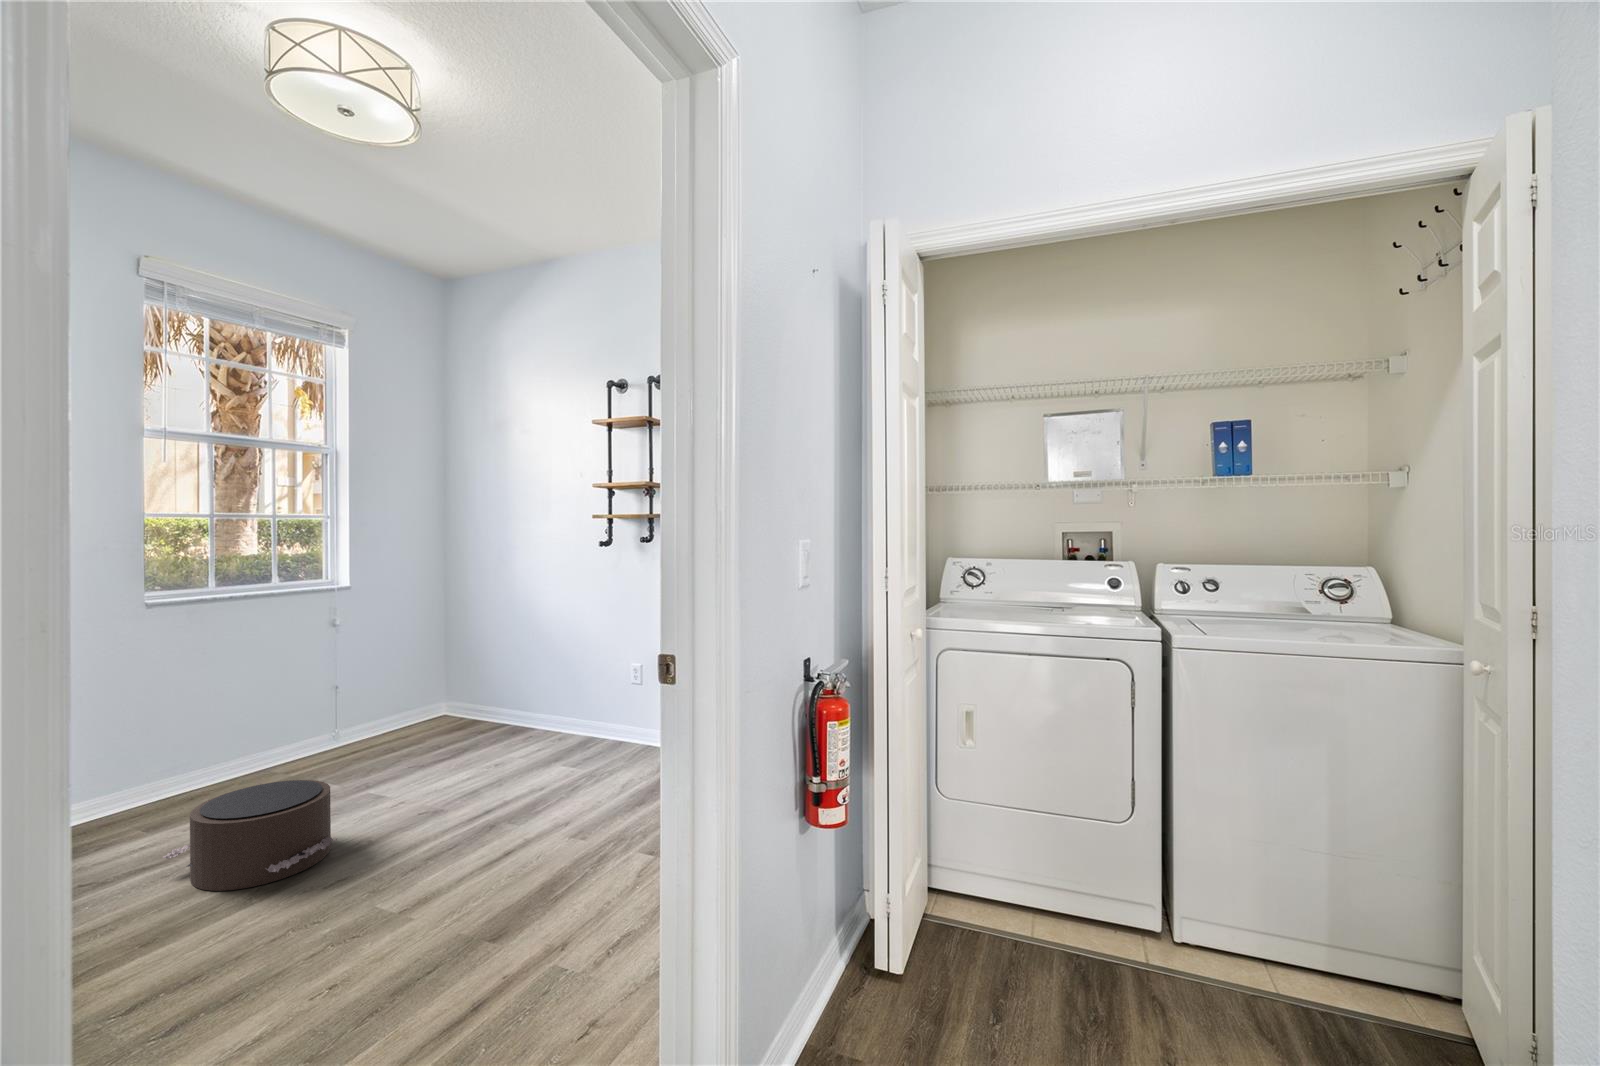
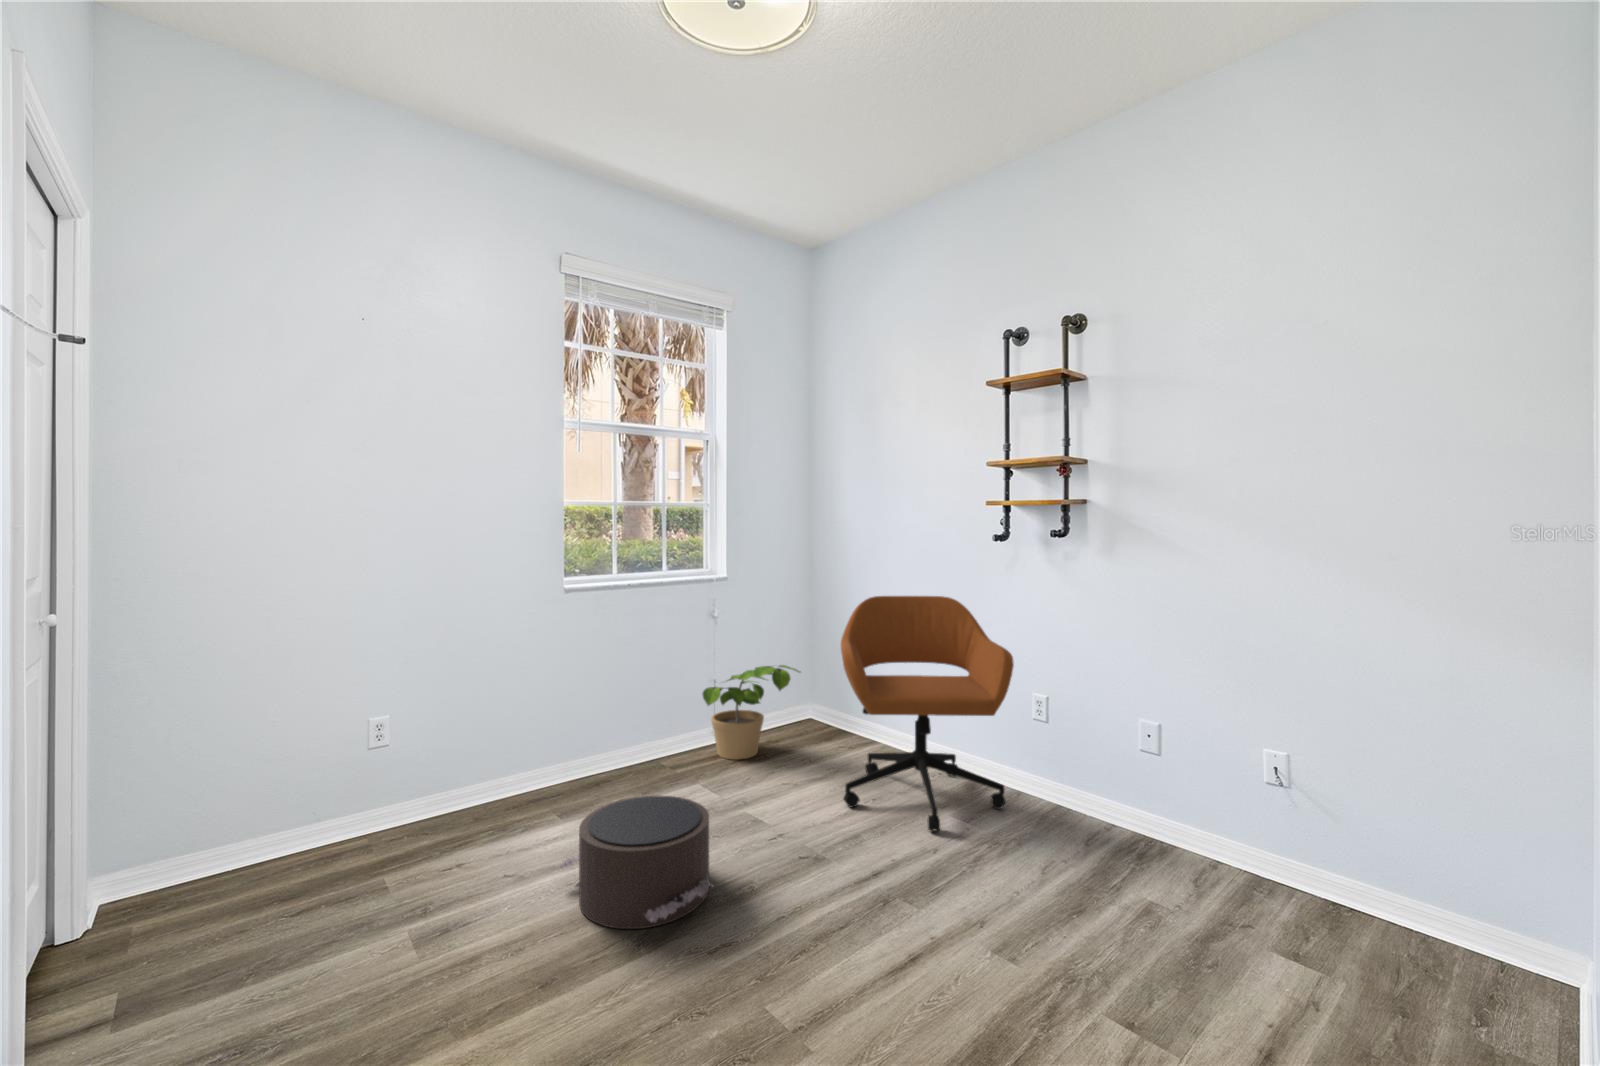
office chair: none [463,593,609,778] -> present [841,596,1014,831]
potted plant: none [320,662,428,756] -> present [703,665,799,760]

